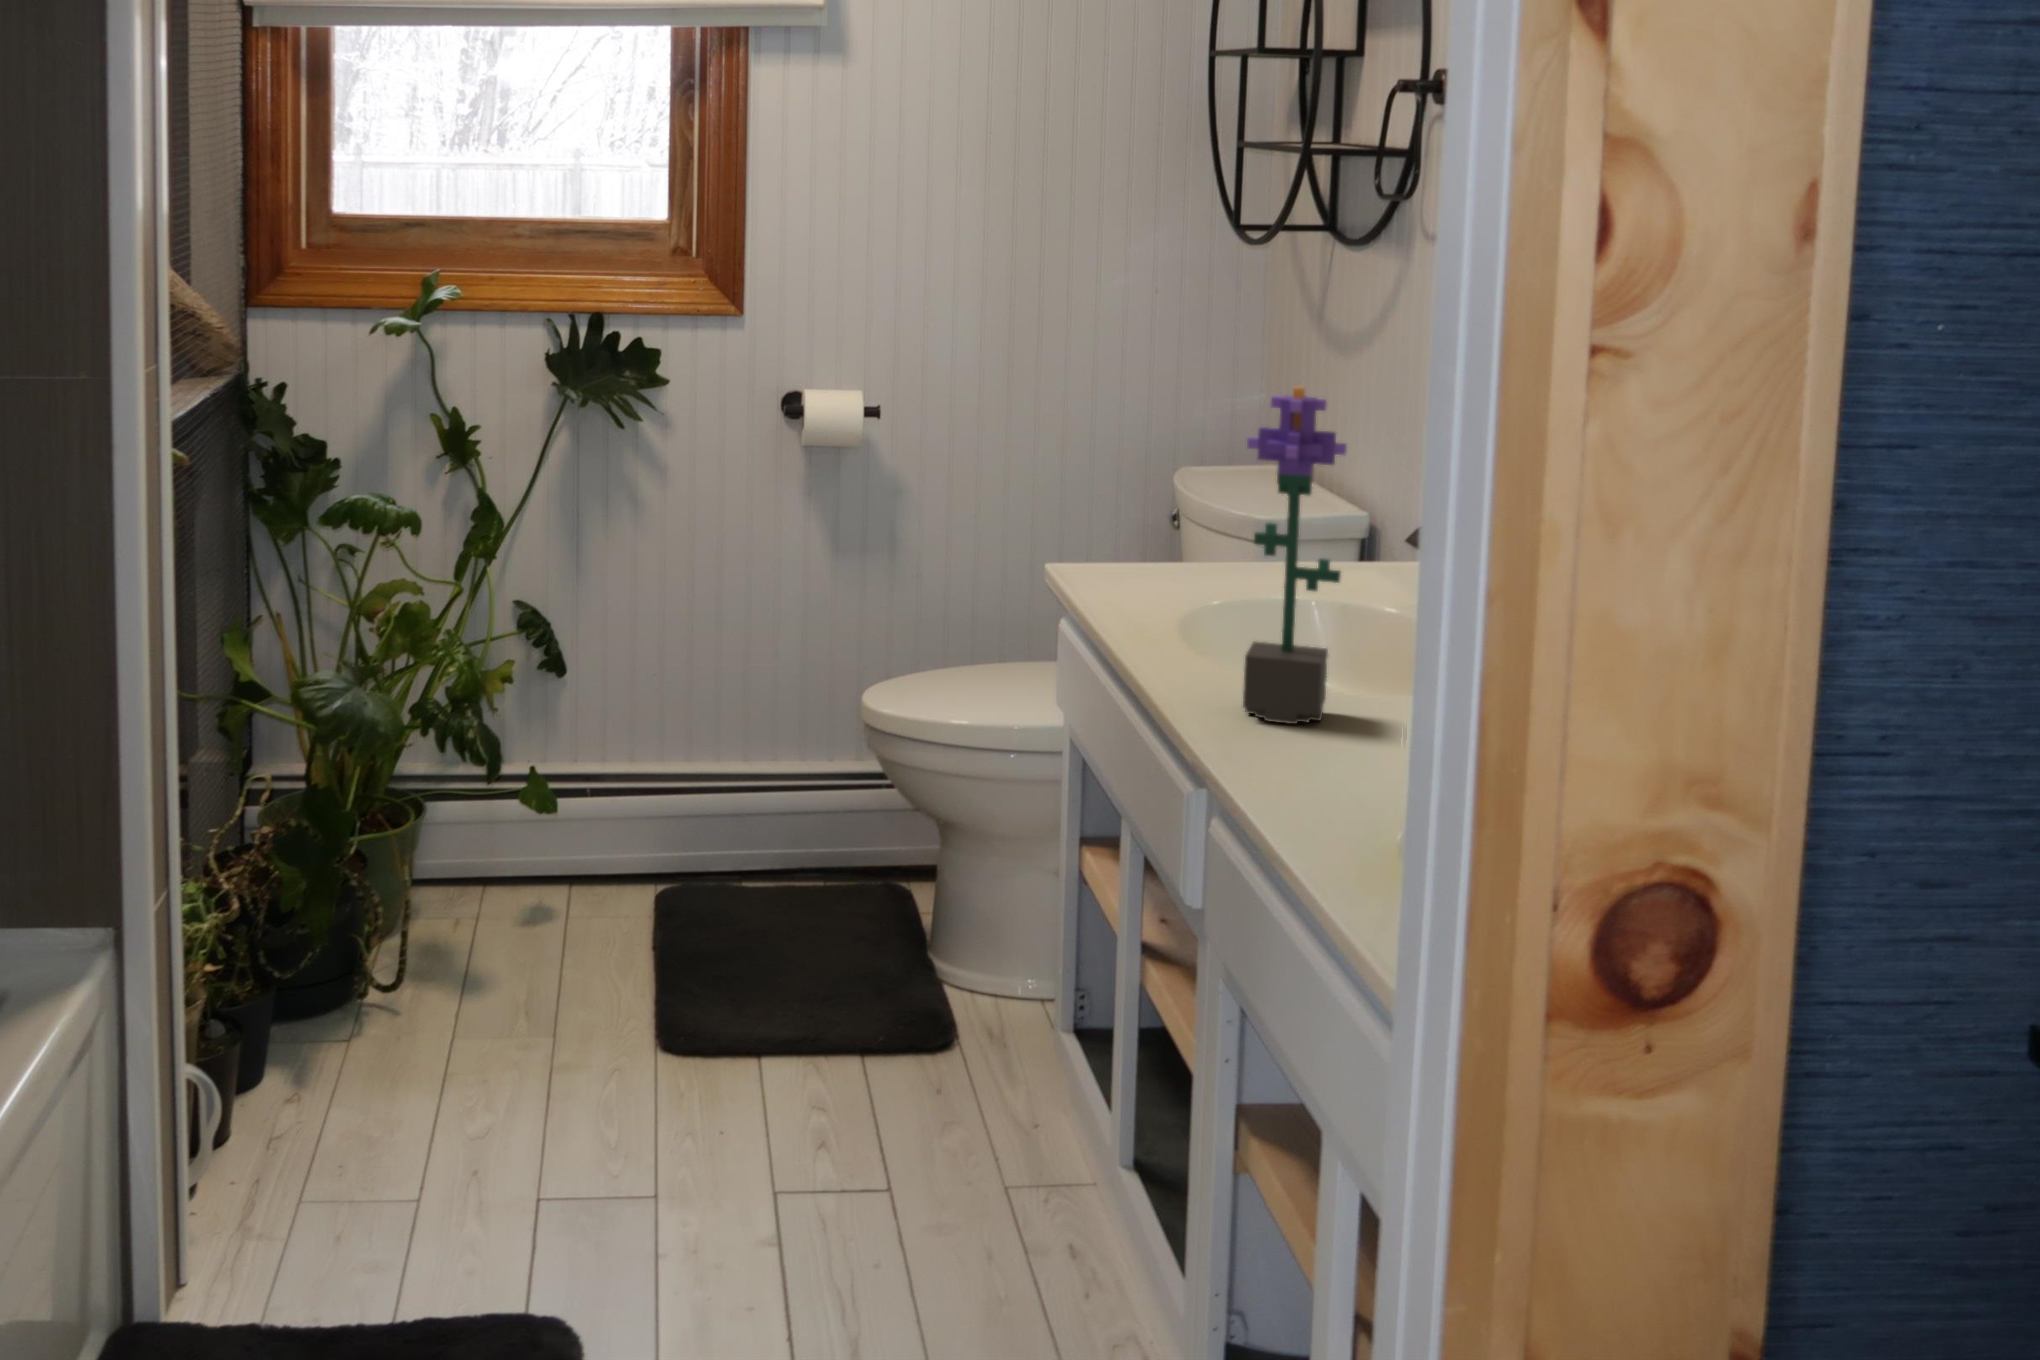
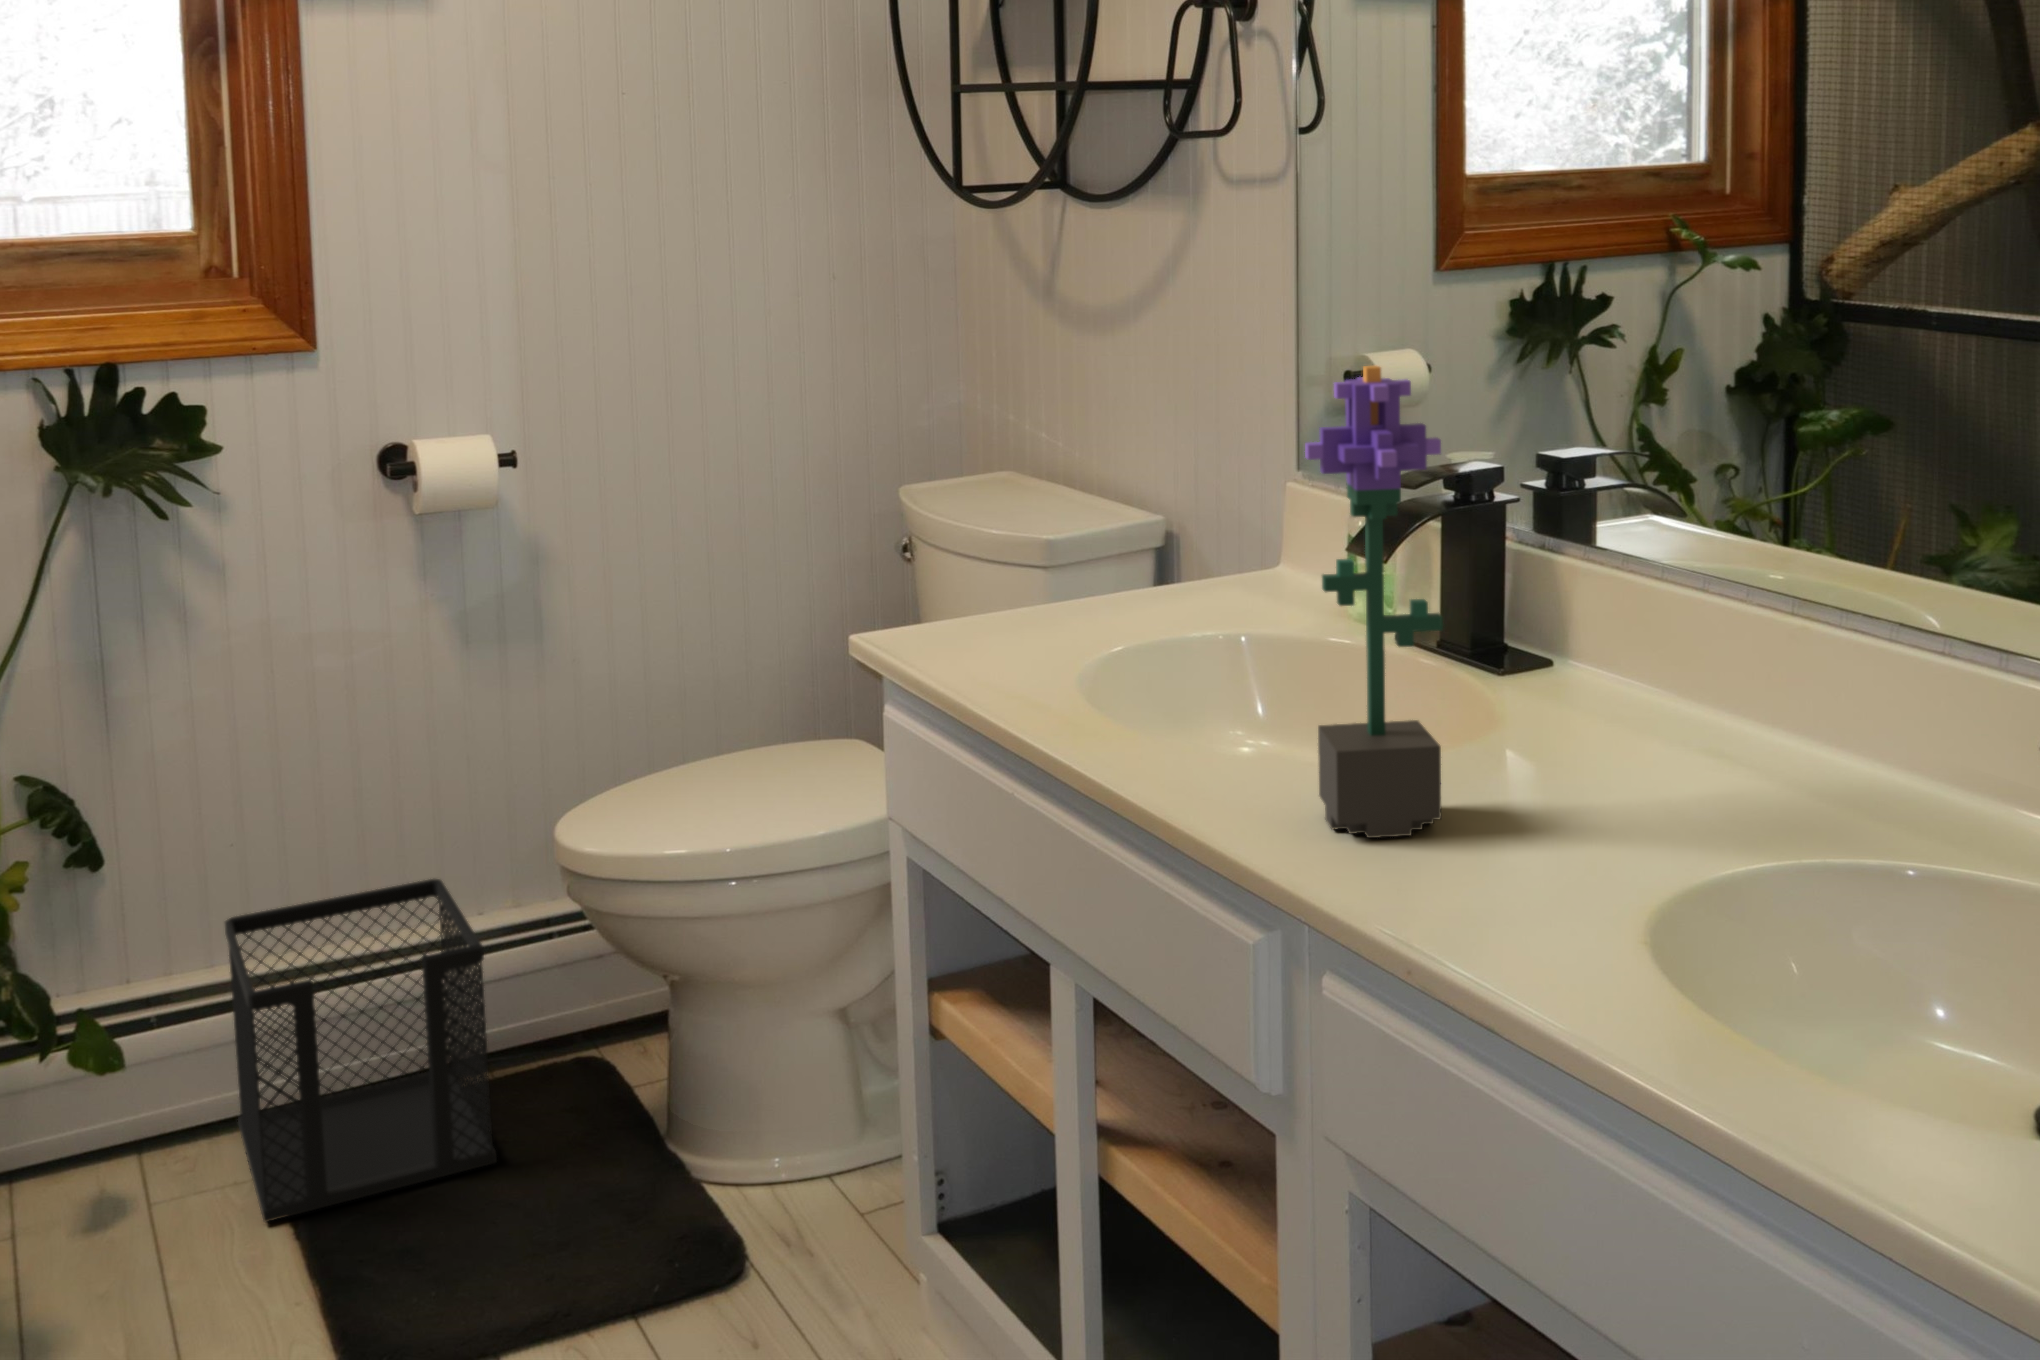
wastebasket: none [635,728,805,943] -> present [225,879,497,1222]

